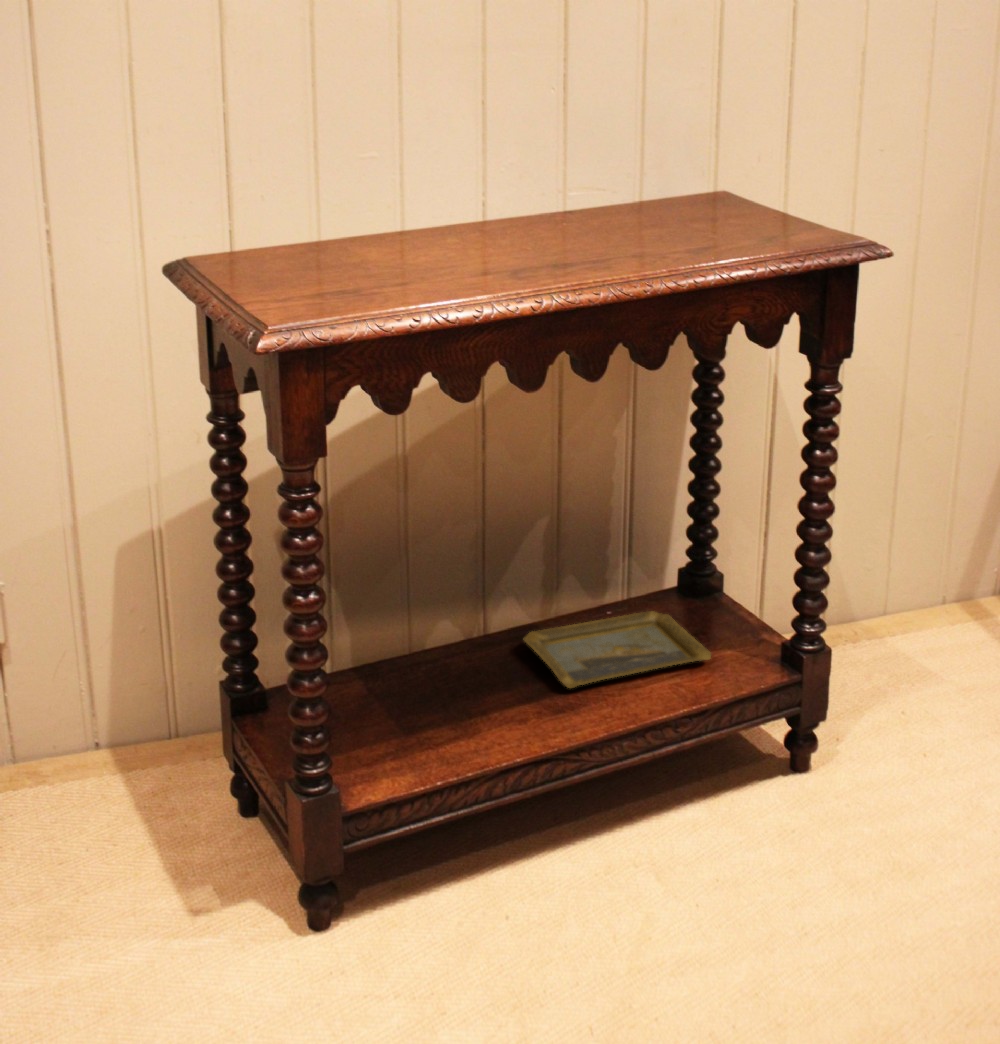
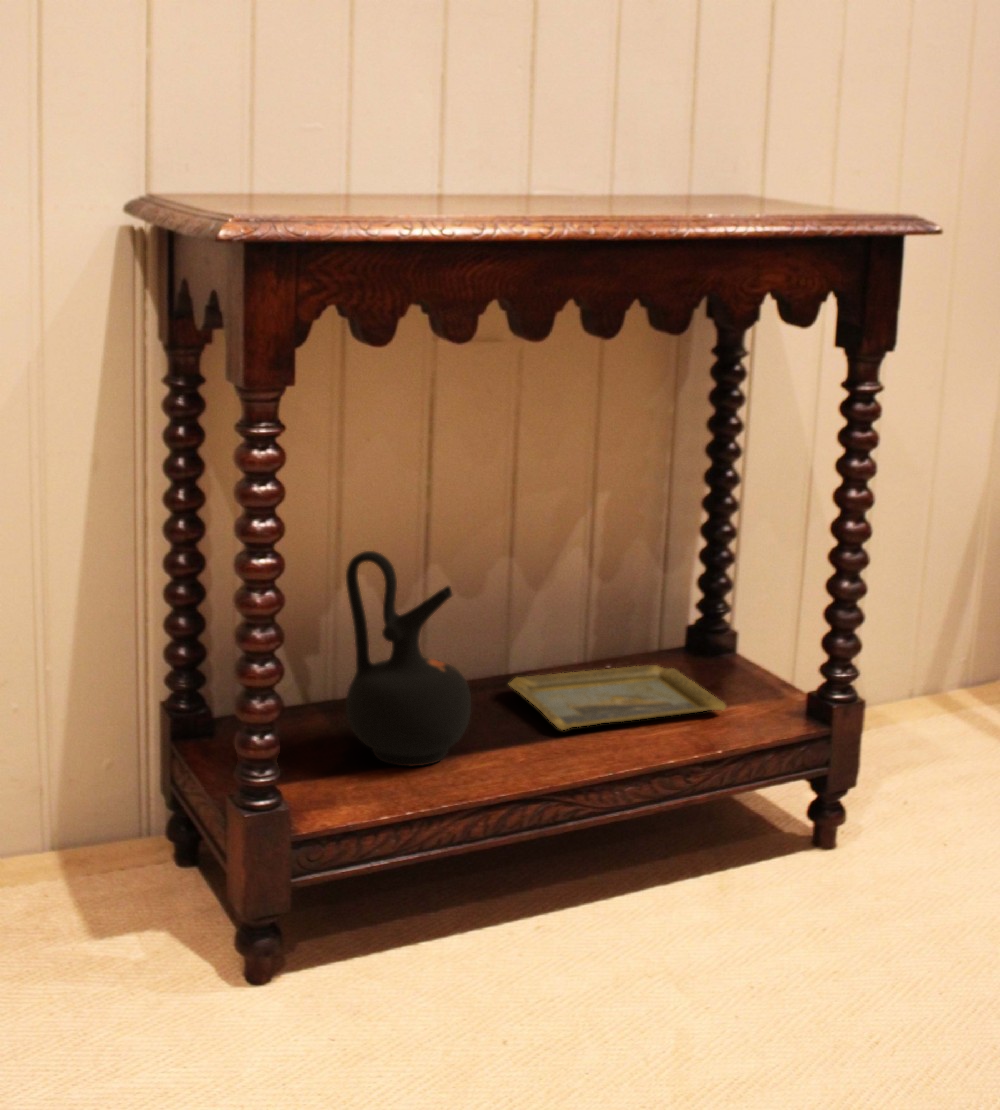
ceramic jug: none [378,556,490,733] -> present [346,551,471,766]

